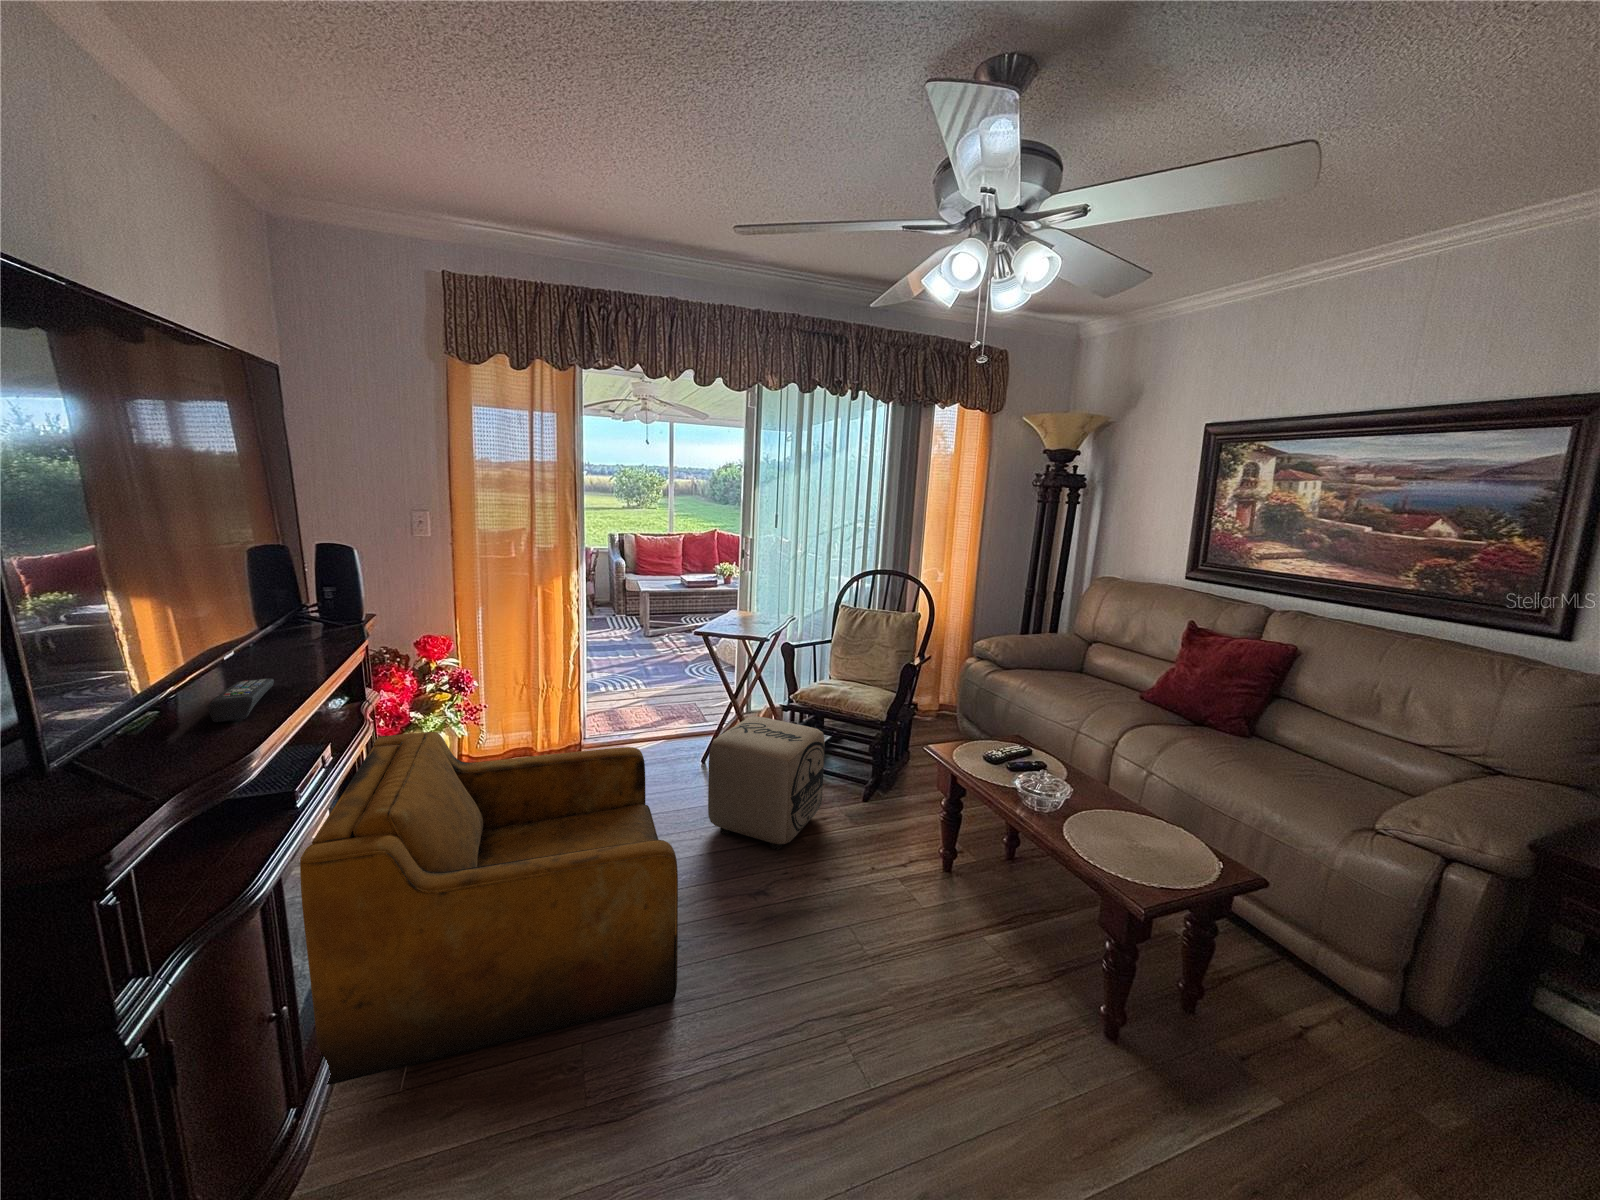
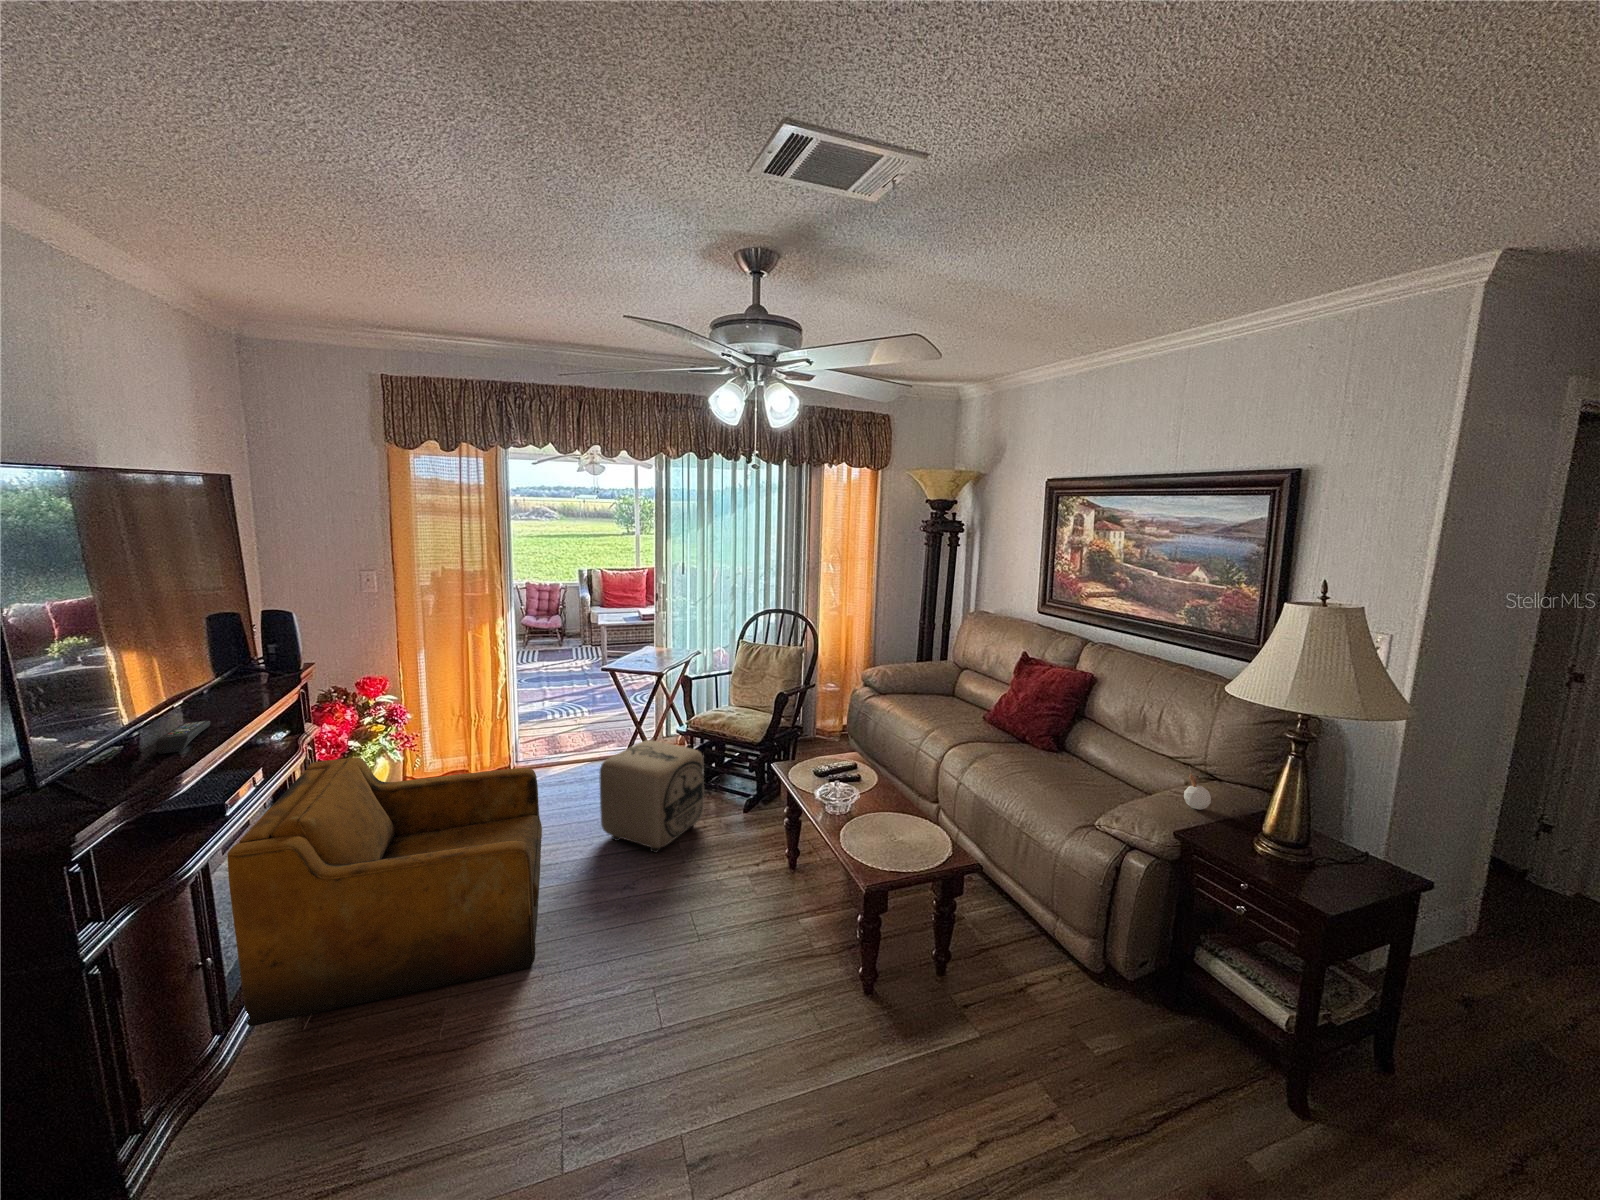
candle: none [1491,757,1535,811] -> present [1184,767,1211,810]

